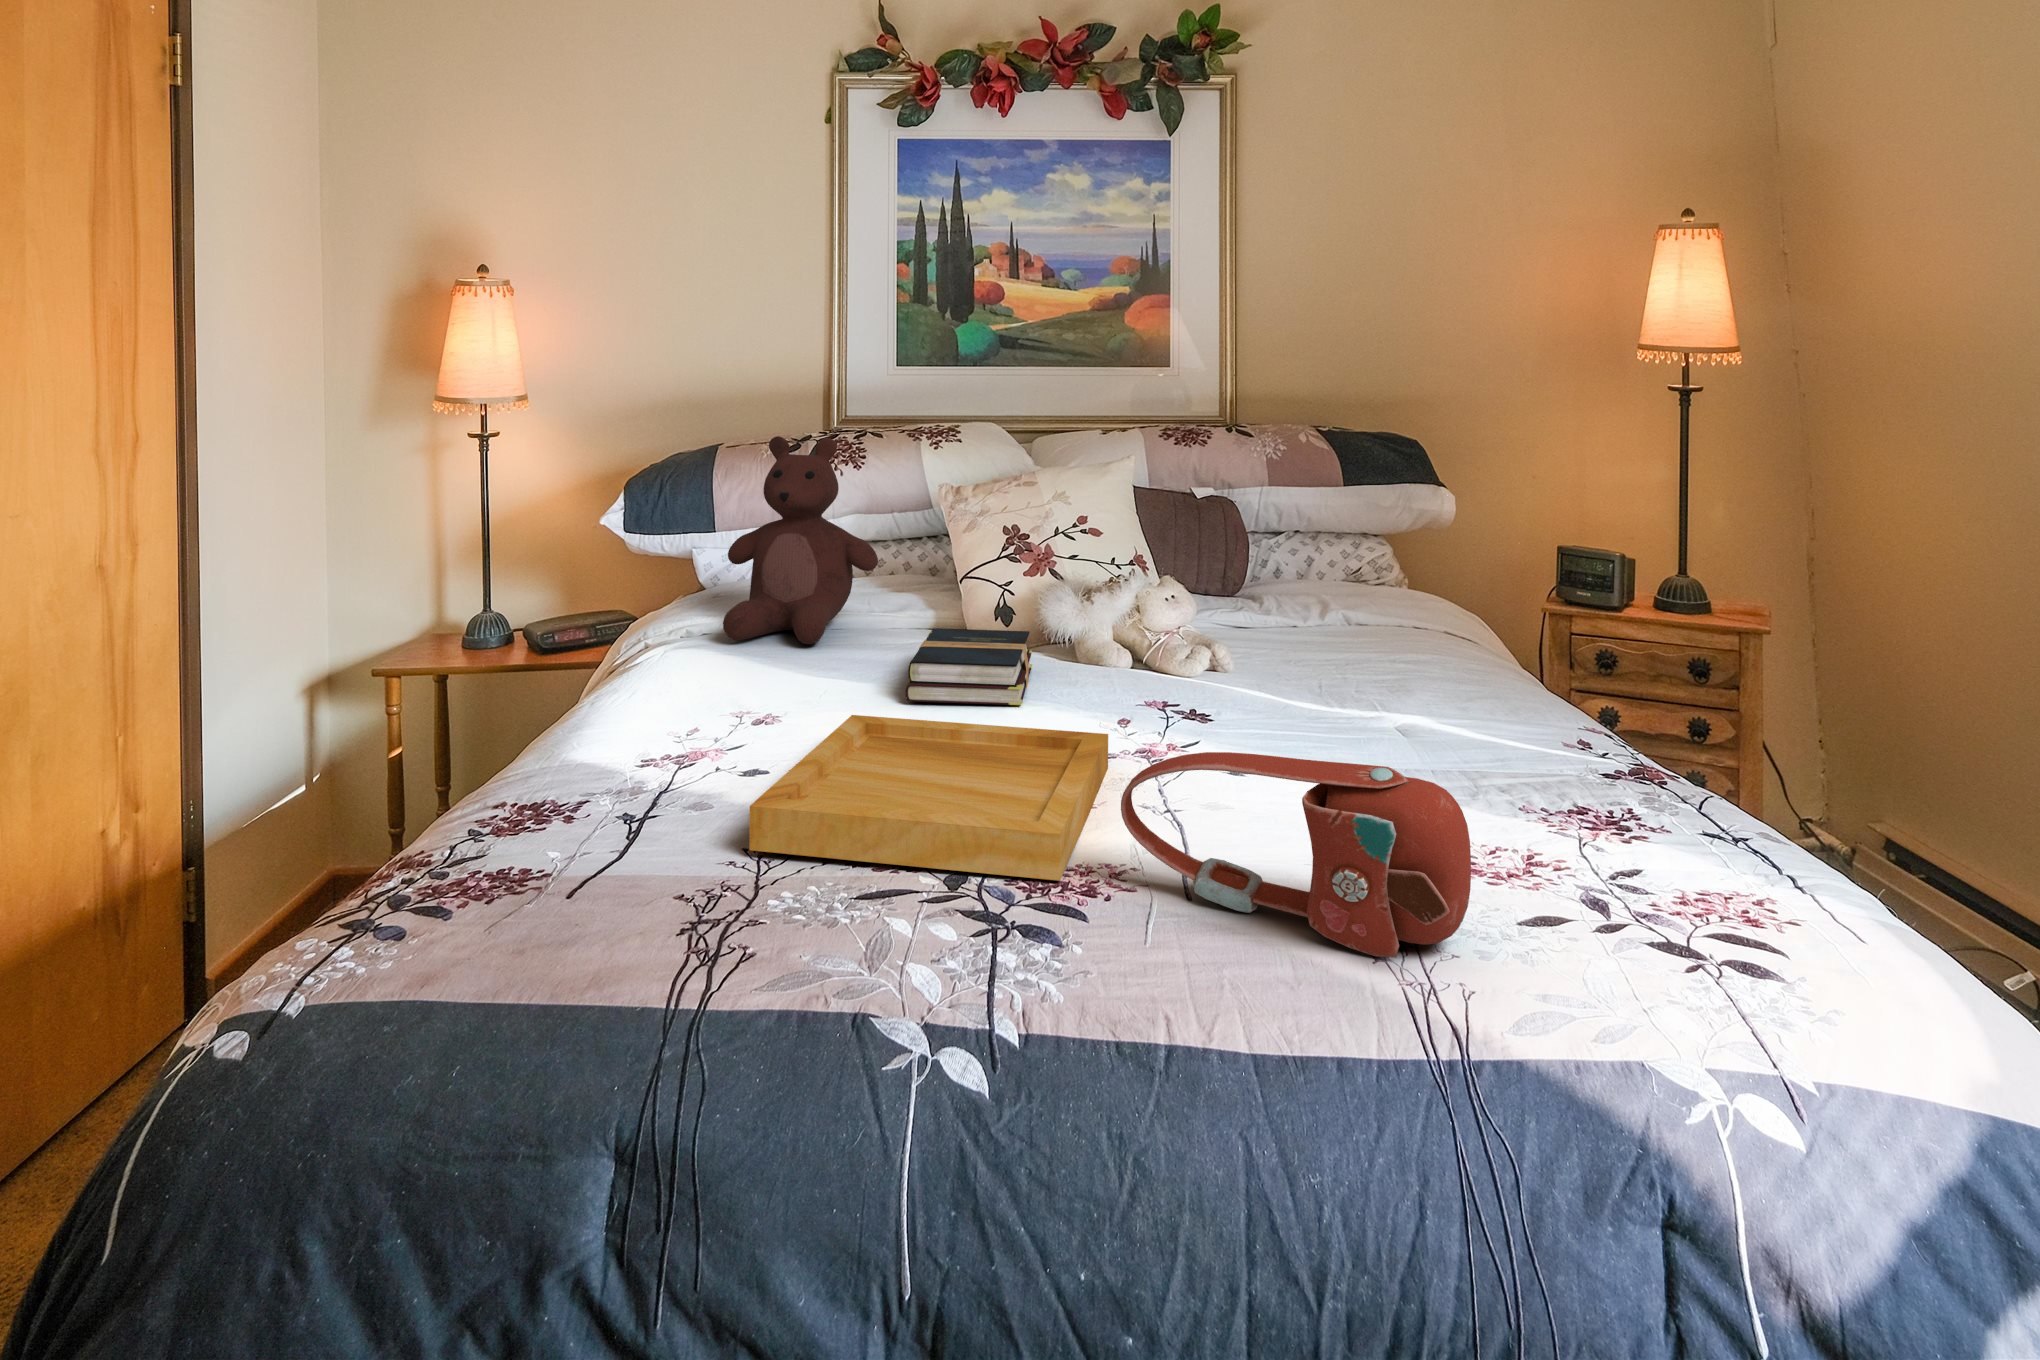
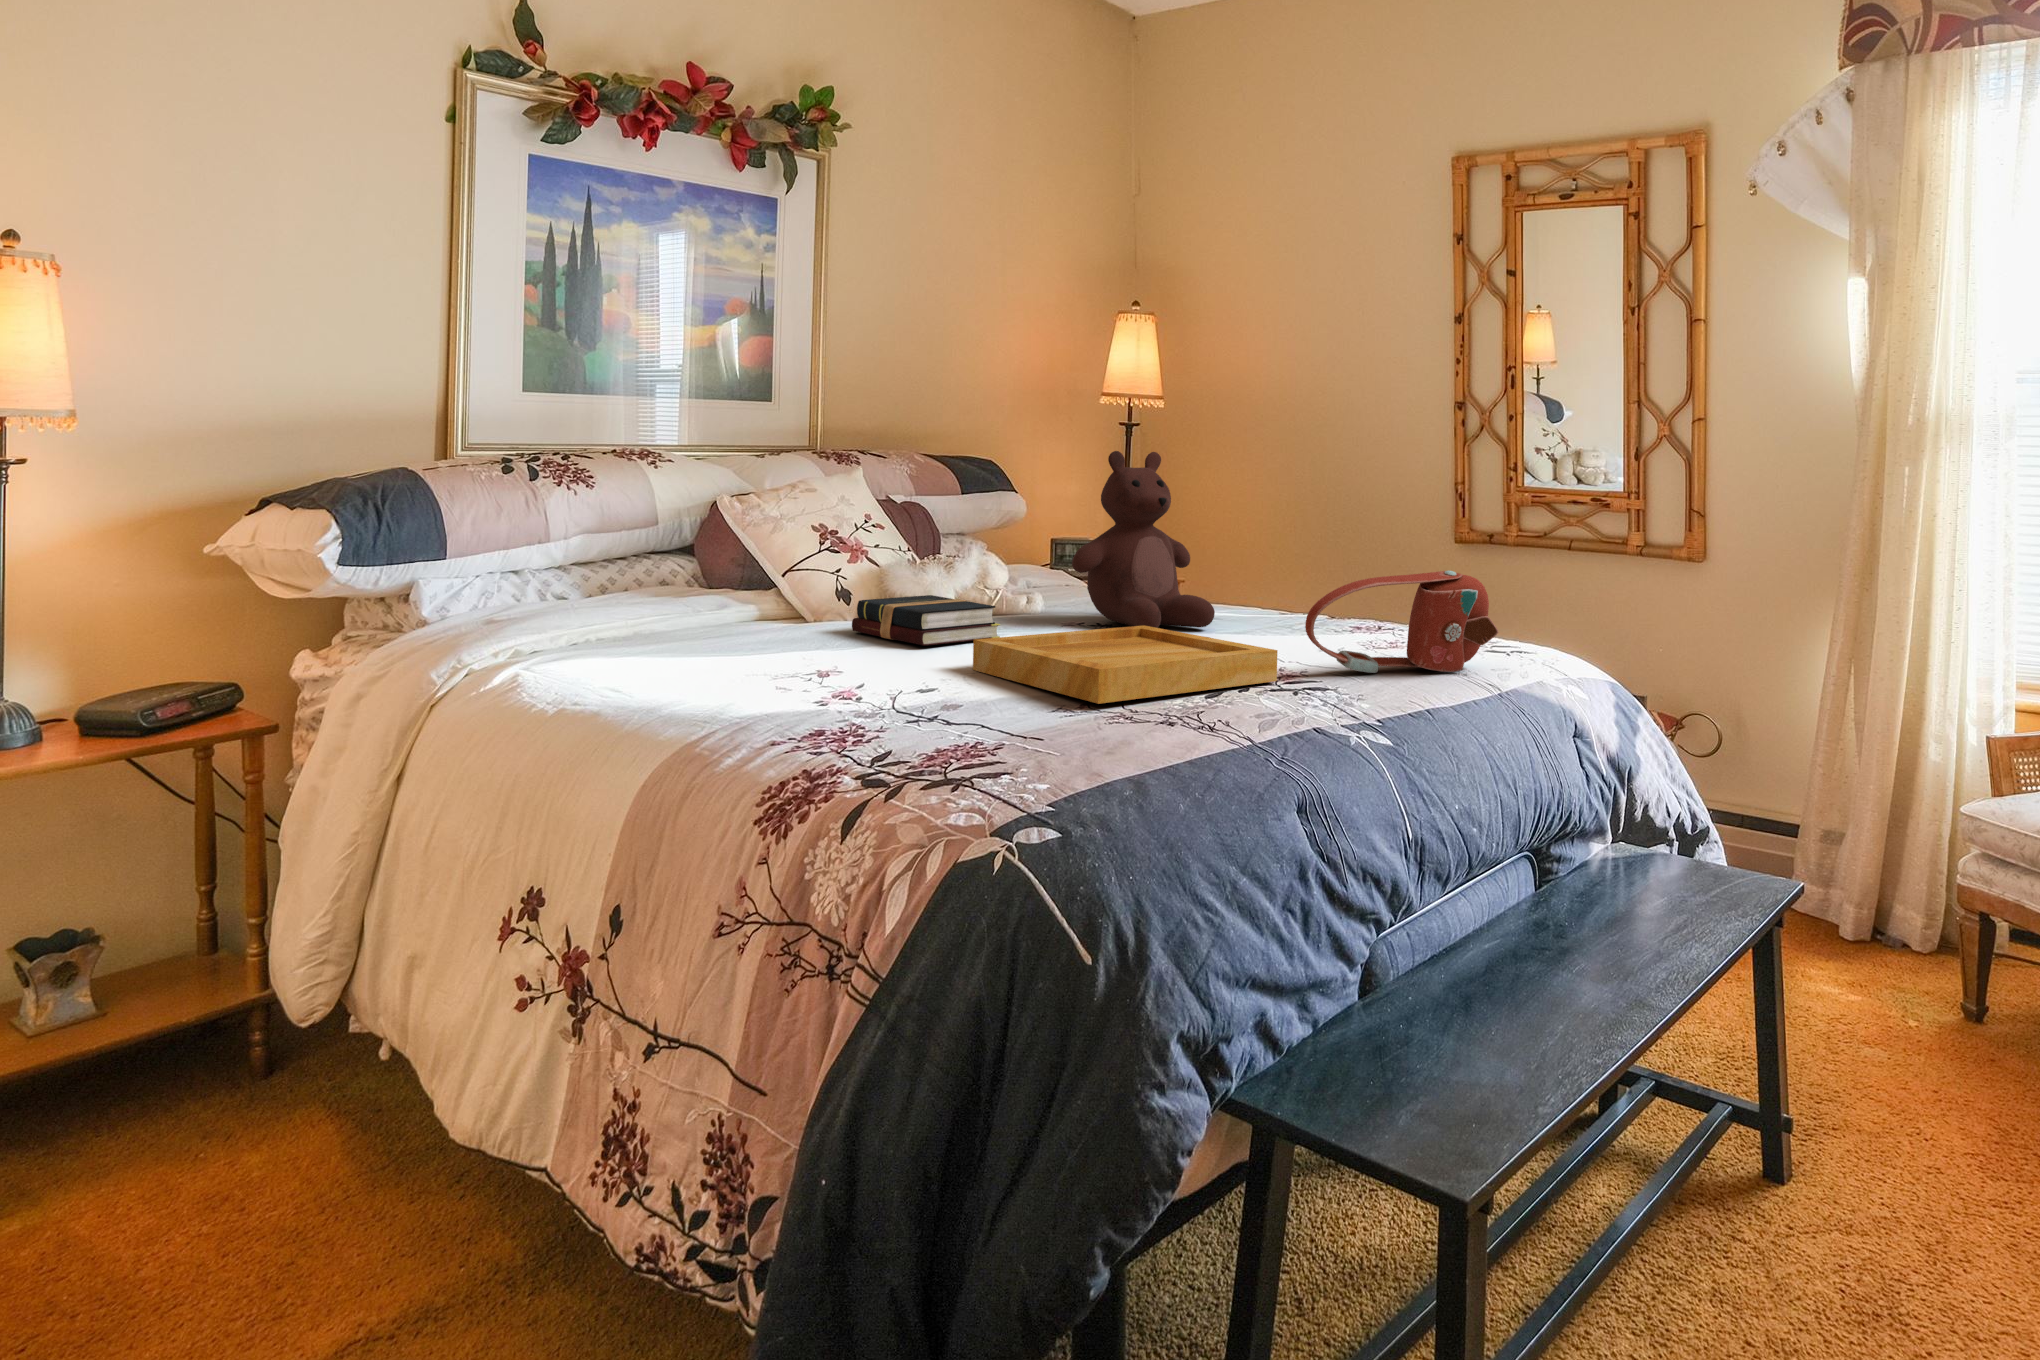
teddy bear: present [723,436,878,644] -> present [1072,451,1215,628]

